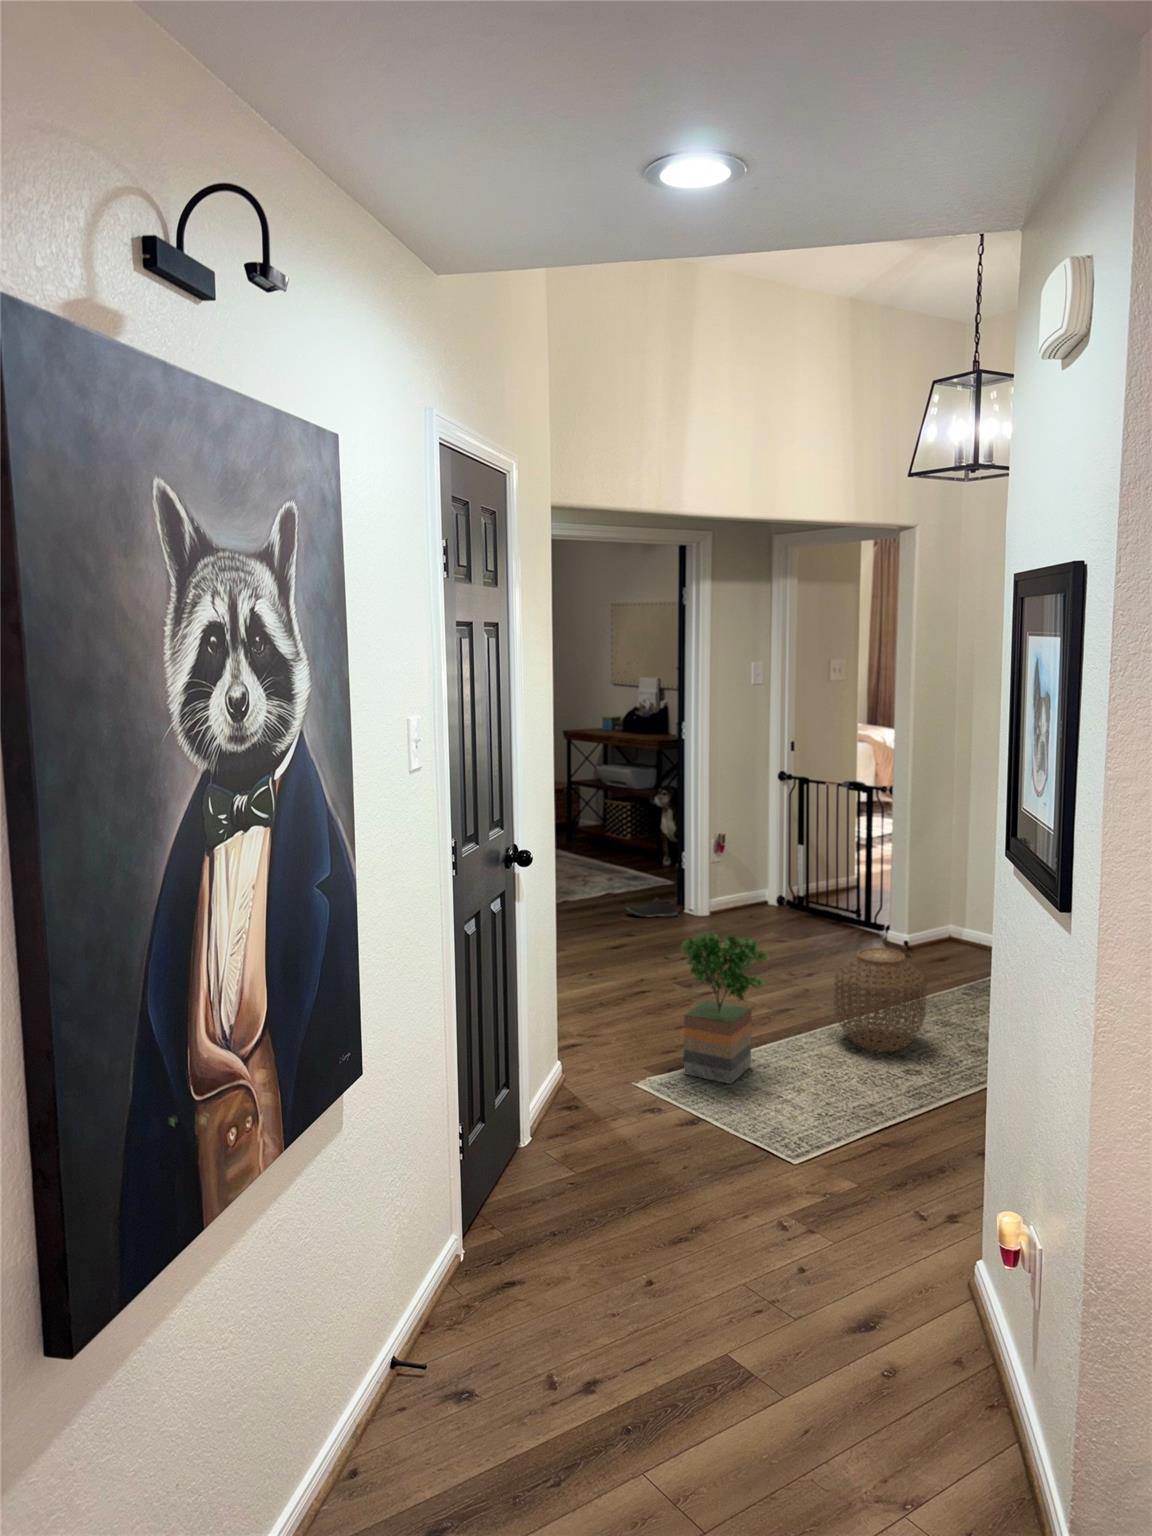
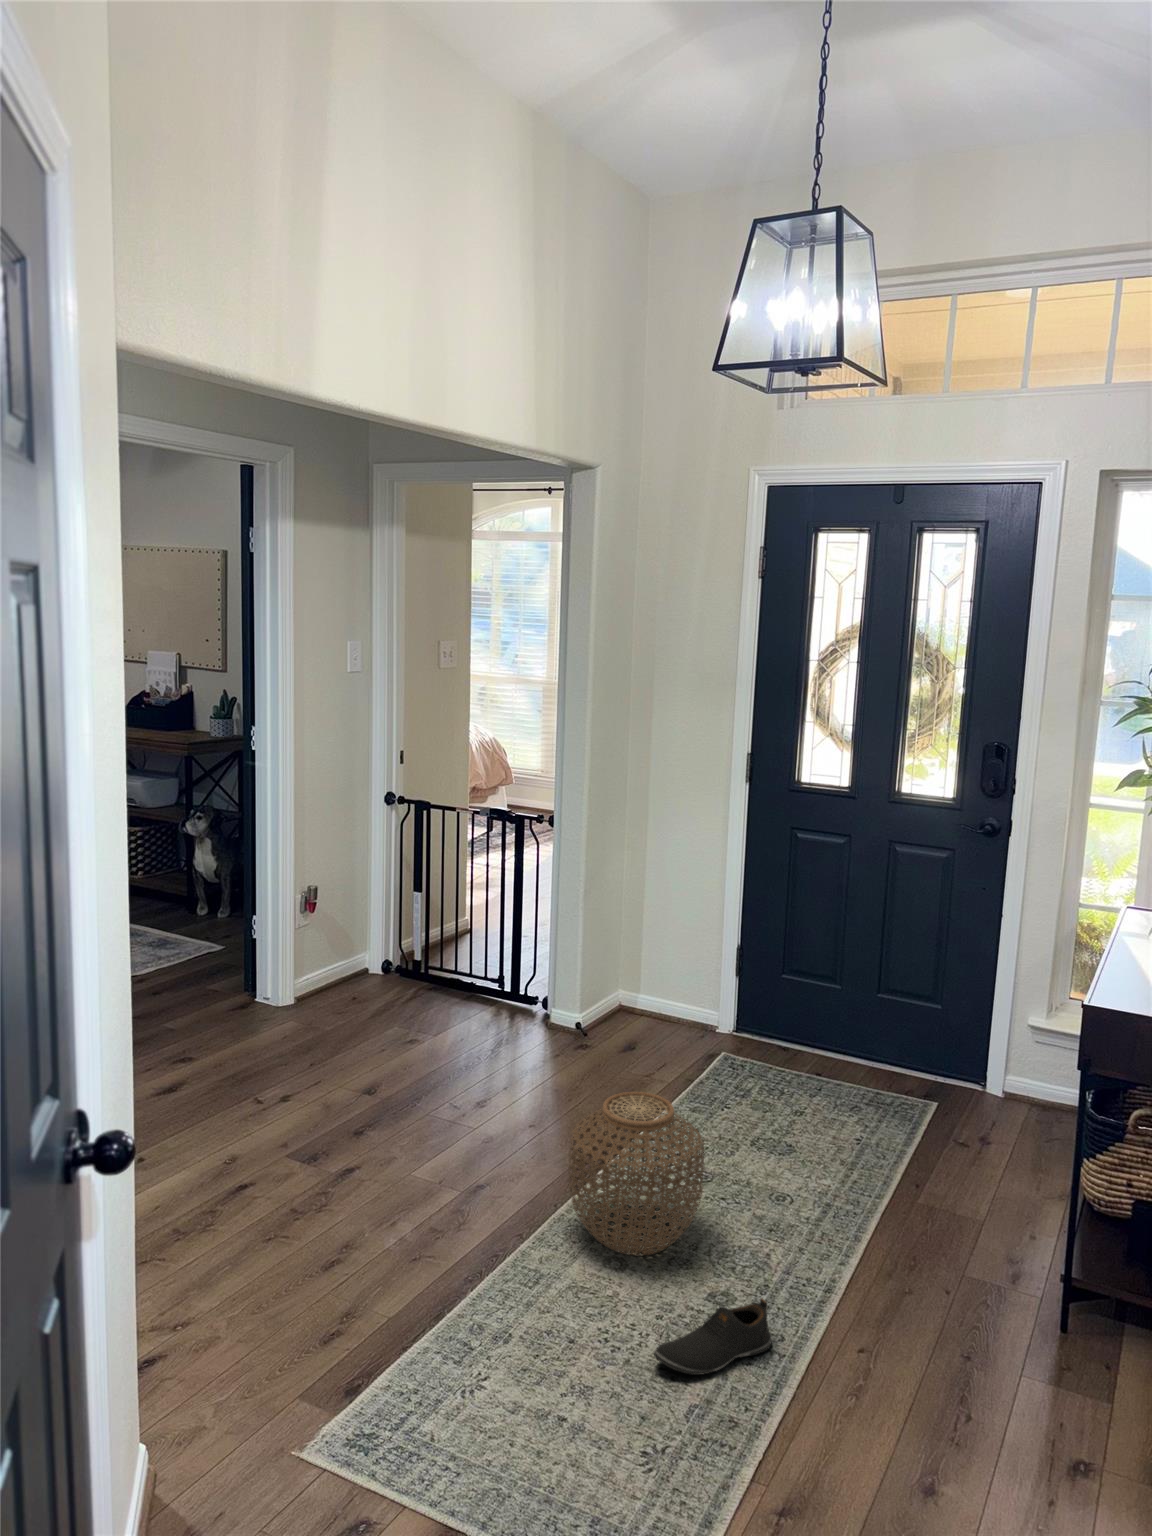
shoe: present [626,898,678,917] -> present [654,1298,772,1375]
potted tree: present [683,933,769,1084] -> none [351,1129,513,1397]

